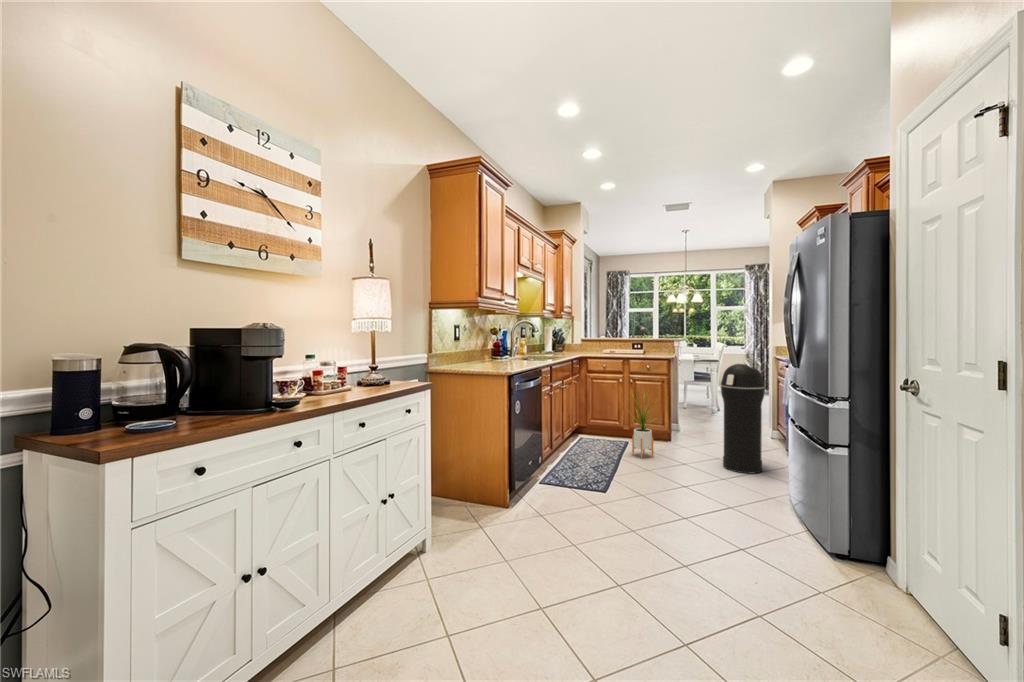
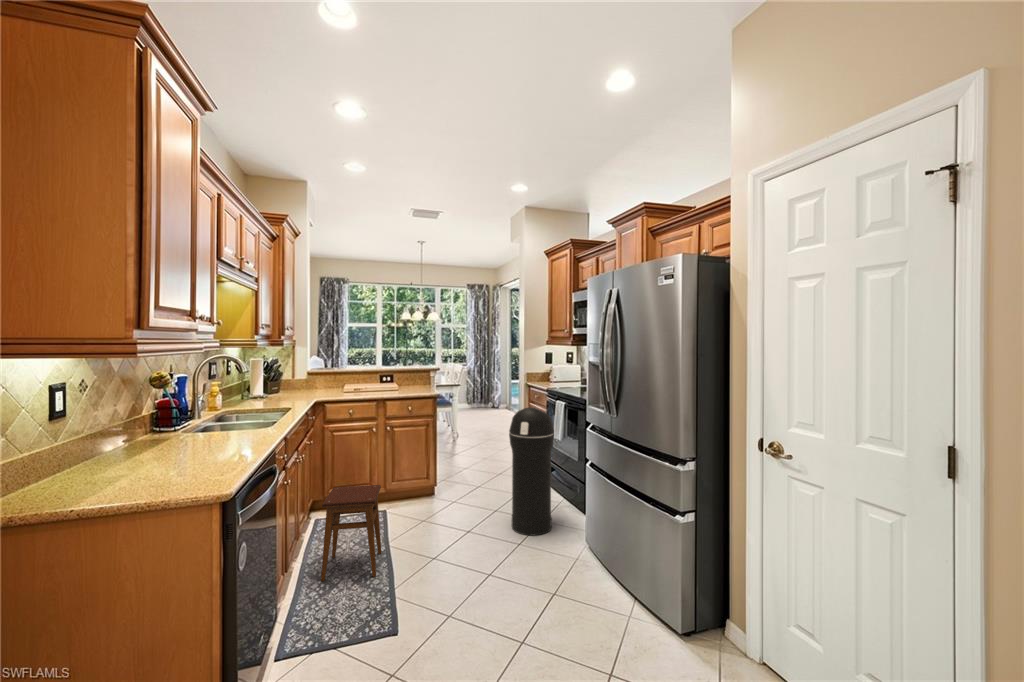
house plant: present [629,393,655,458] -> none [393,443,443,542]
stool: none [571,408,613,466] -> present [321,485,381,581]

